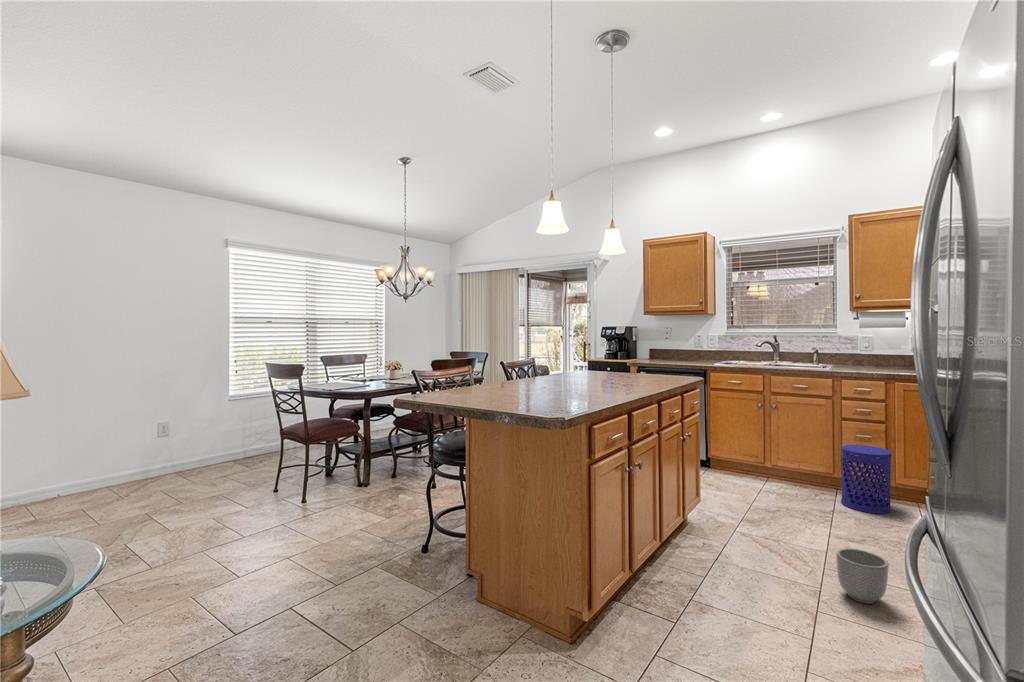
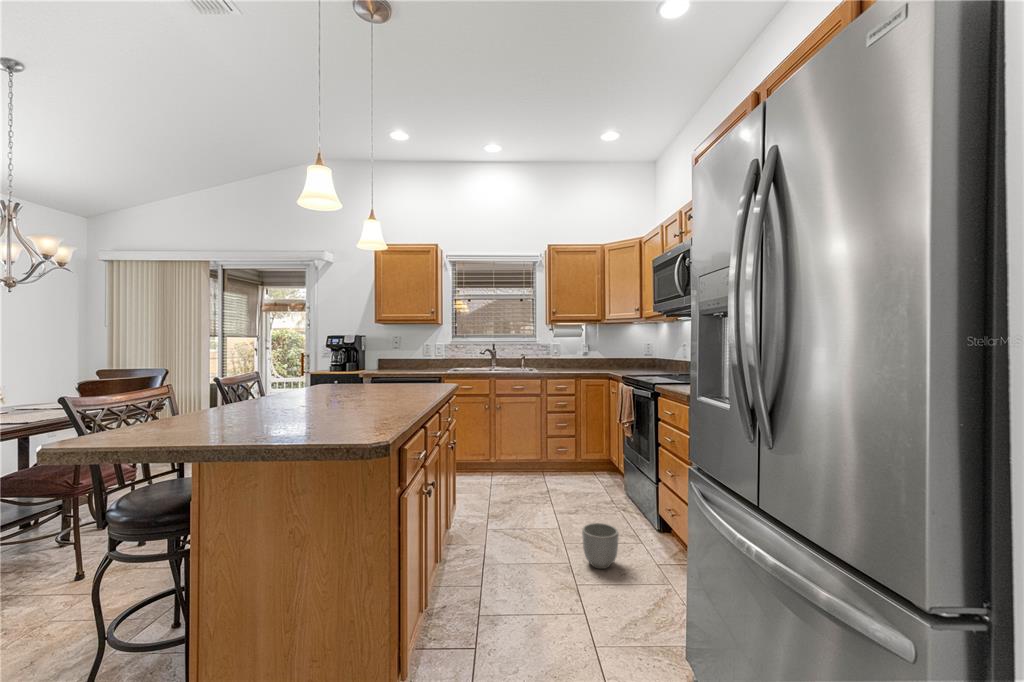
waste bin: present [841,445,892,514] -> none [551,432,584,487]

